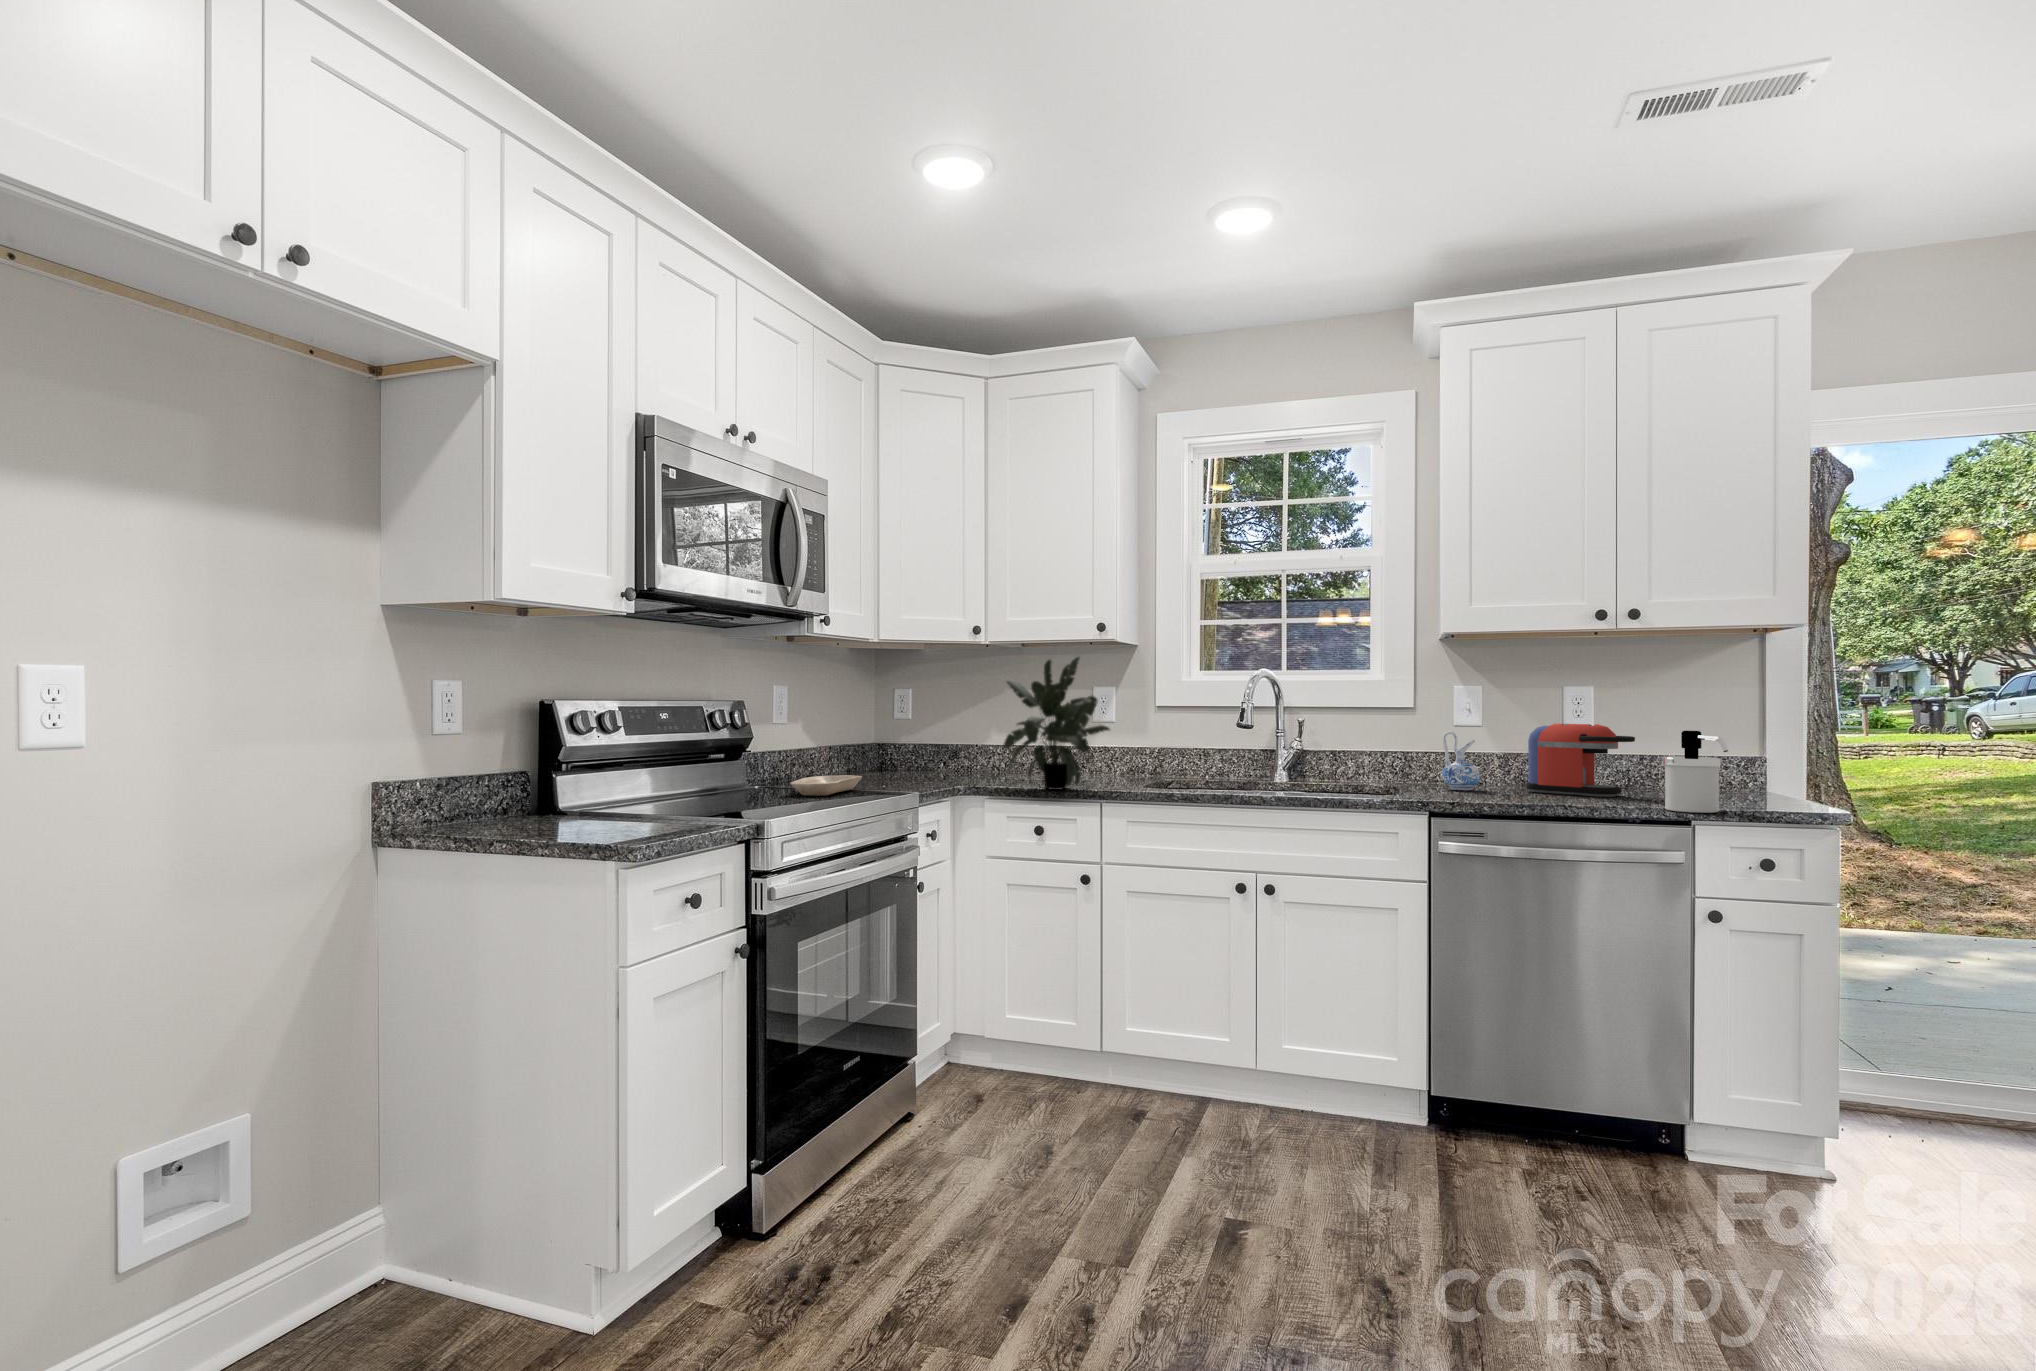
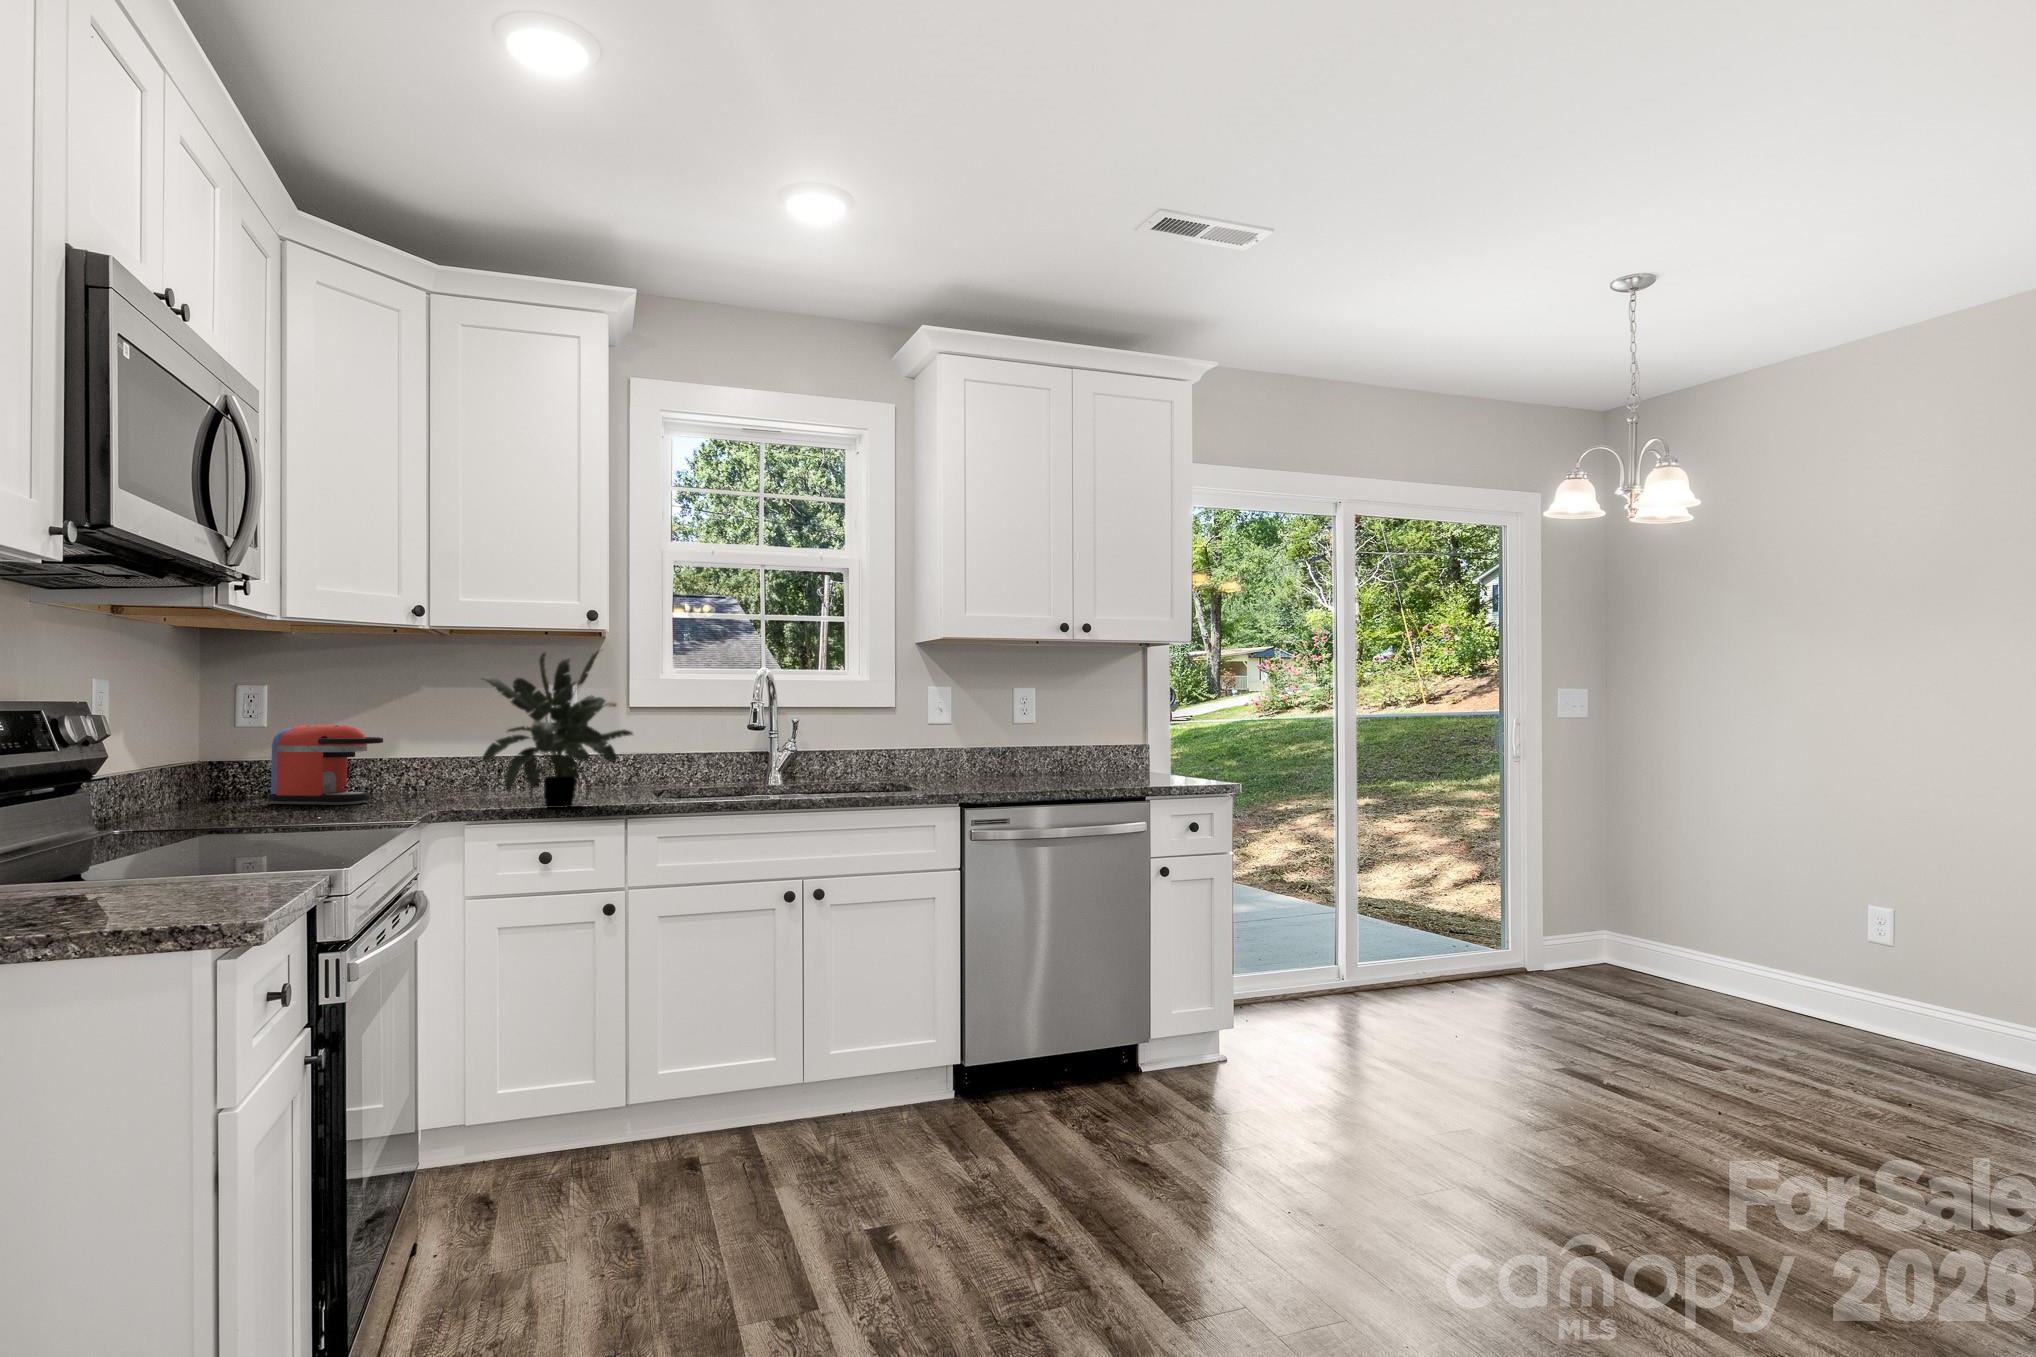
coffee maker: present [1526,724,1635,797] -> present [268,725,383,805]
ceramic pitcher: present [1442,731,1480,790] -> none [921,729,954,784]
soap dispenser: present [1663,731,1728,813] -> none [1124,723,1178,790]
tray: present [790,775,862,796] -> none [215,806,300,837]

